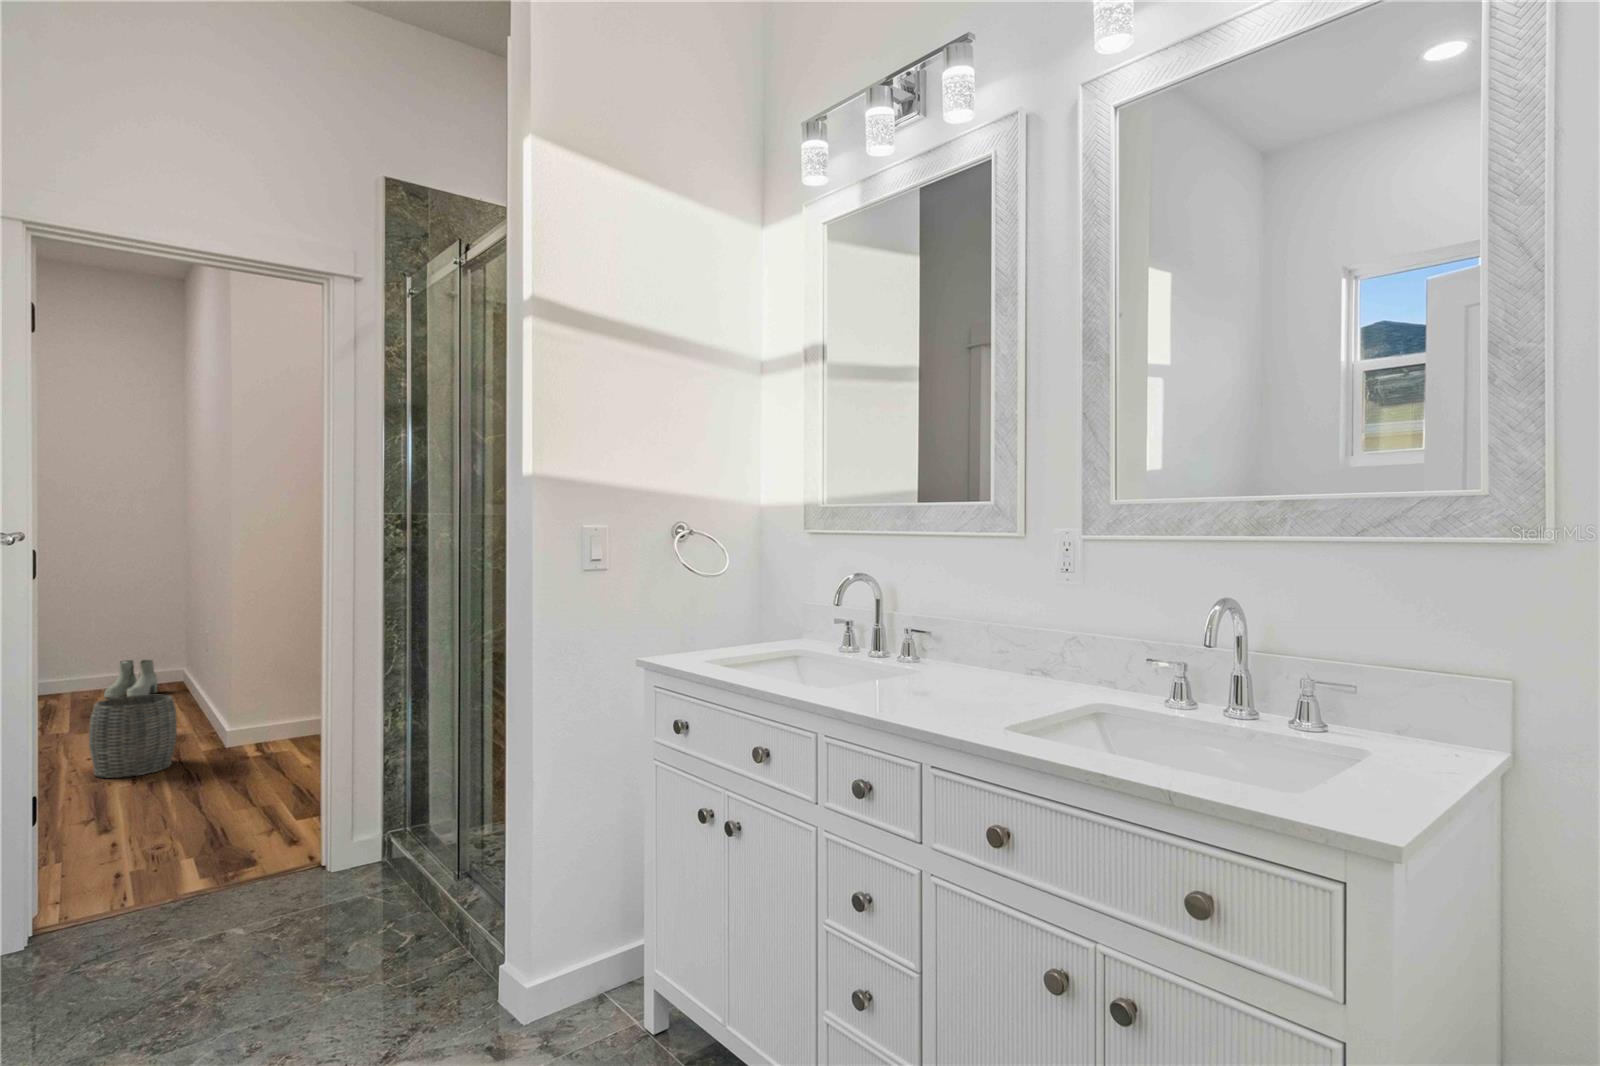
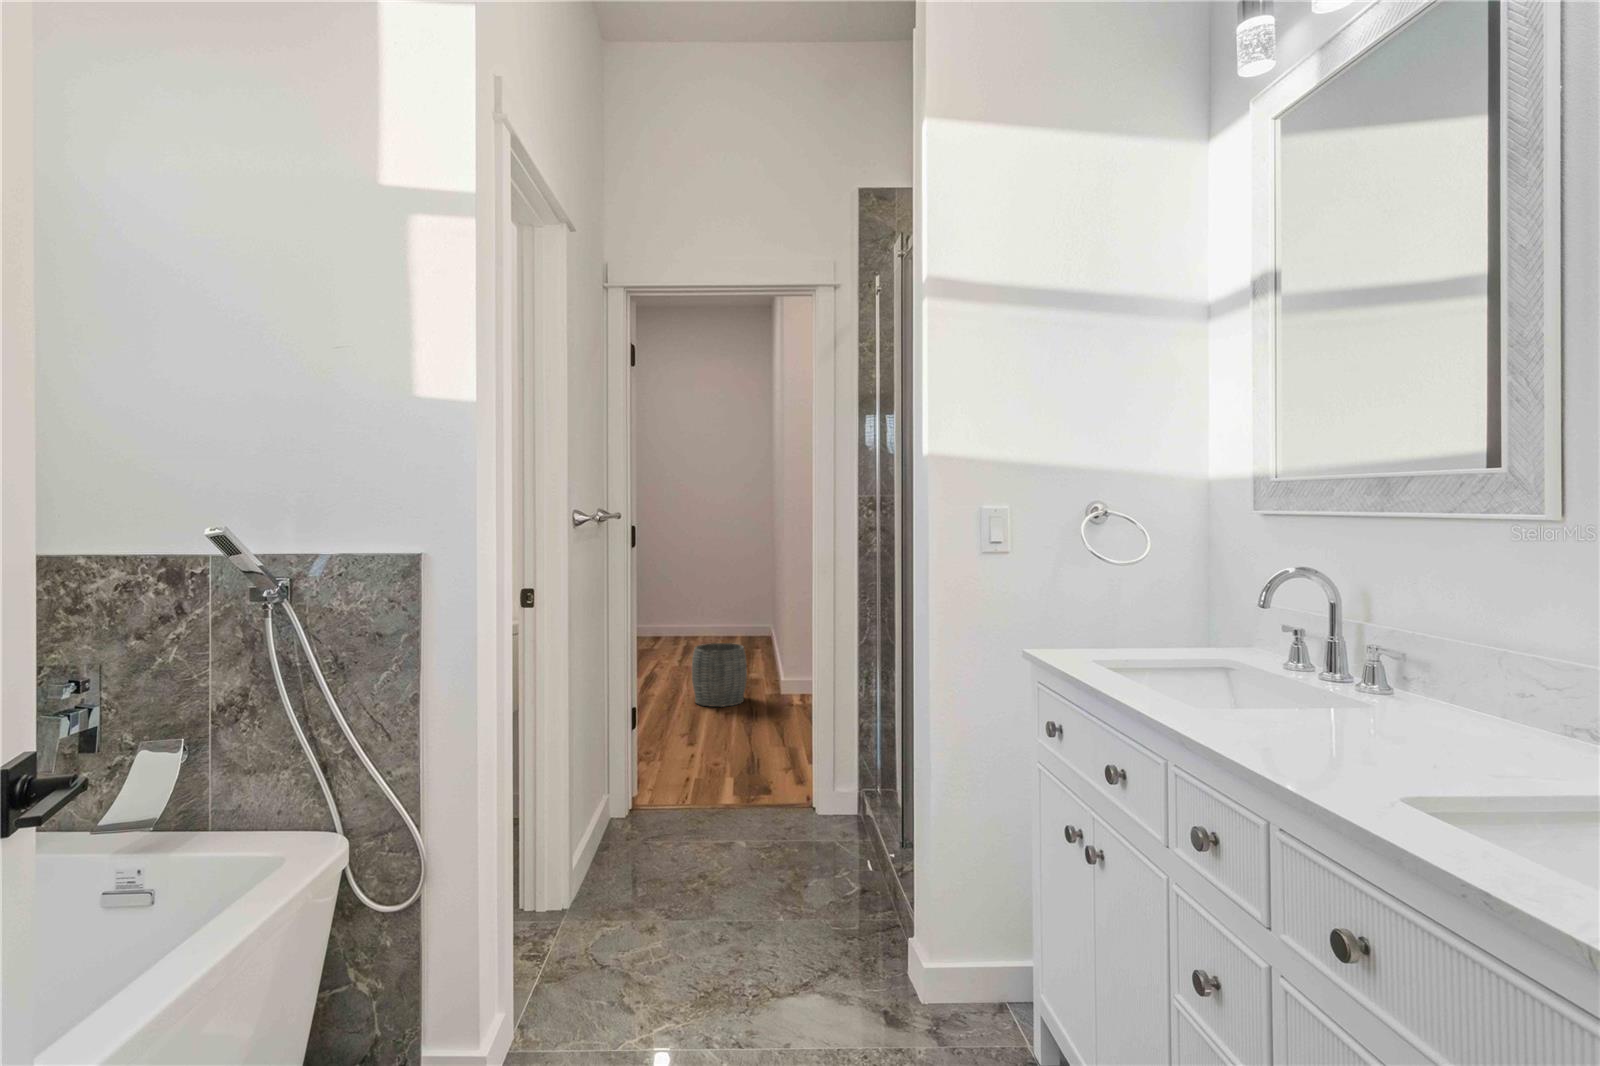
boots: present [104,660,157,698] -> none [719,614,753,644]

